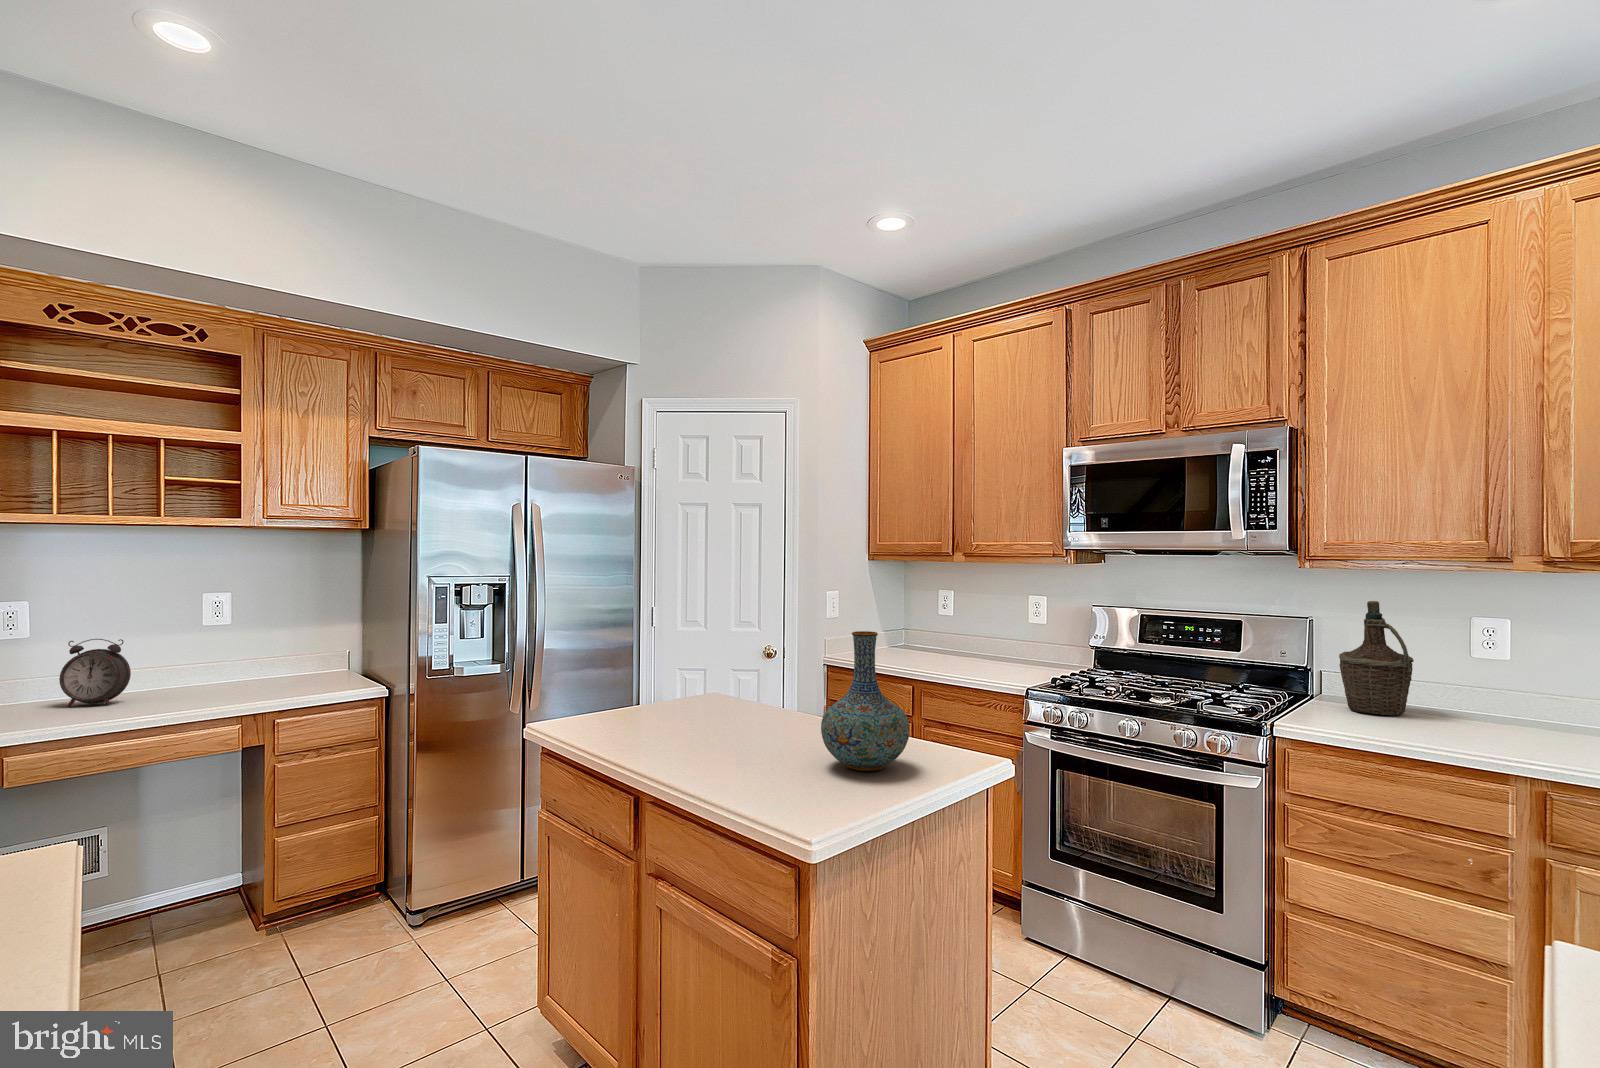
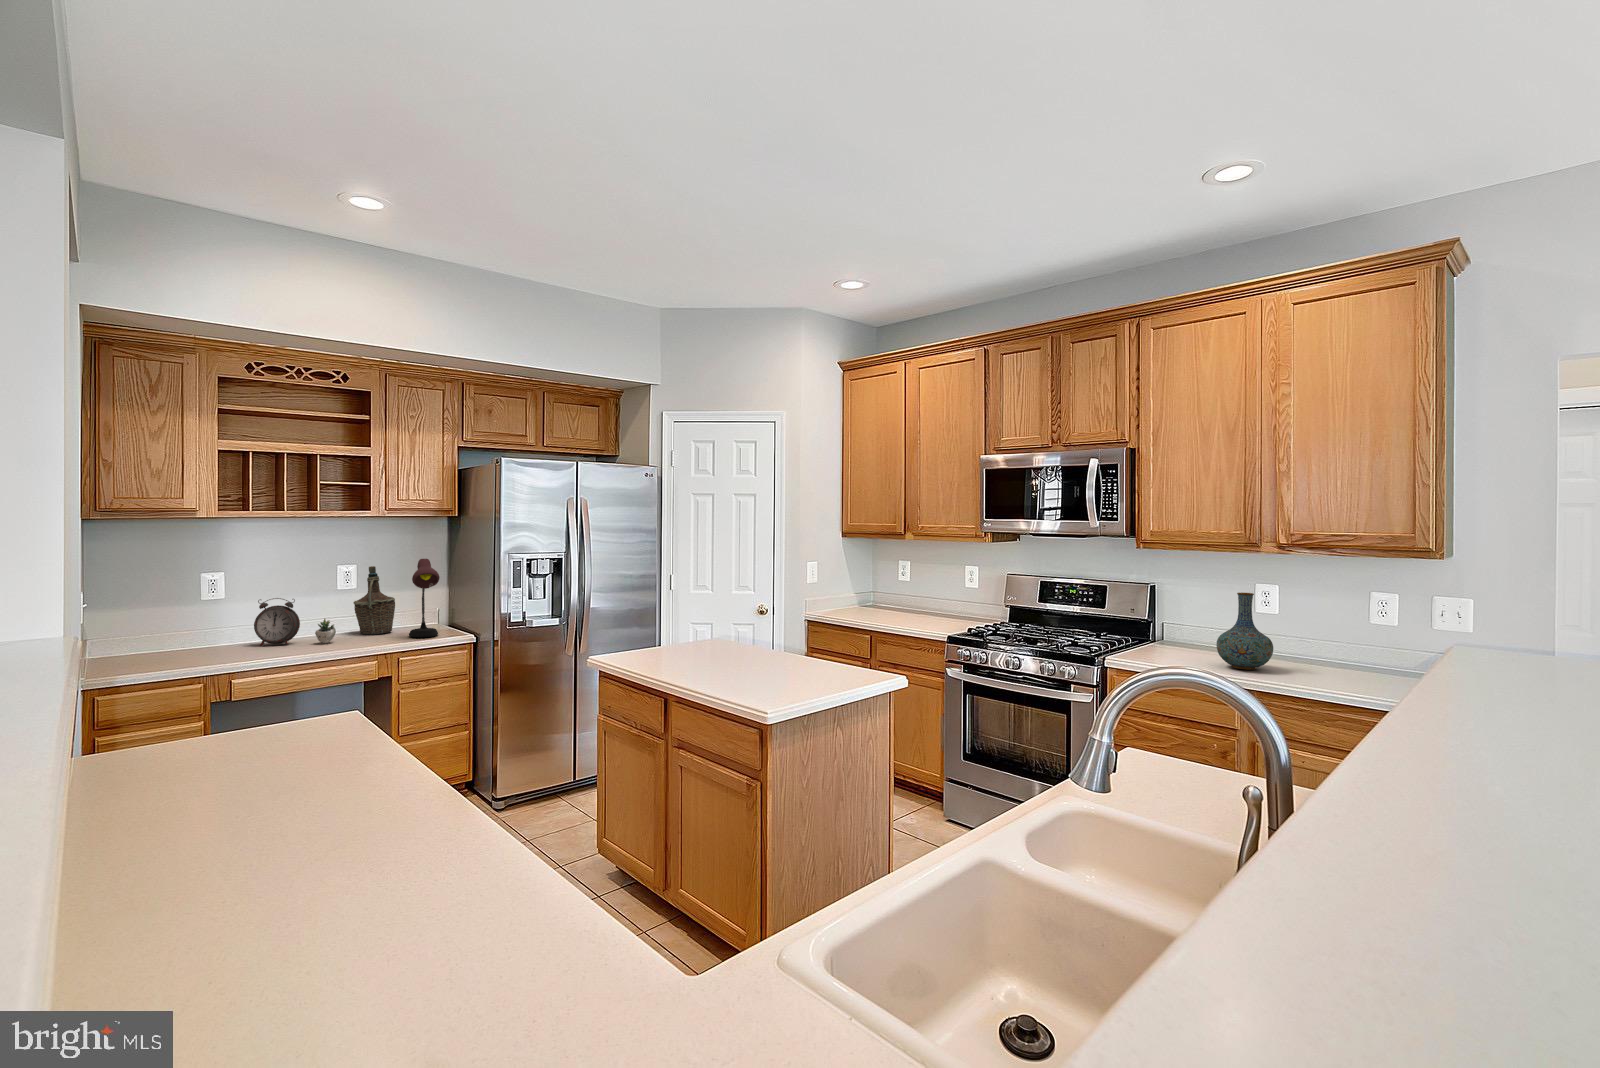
desk lamp: none [291,583,335,691] -> present [409,559,440,637]
bottle: present [1339,601,1414,716] -> present [353,566,395,635]
vase: present [821,631,910,771] -> present [1217,593,1273,670]
succulent plant: none [151,662,209,702] -> present [315,615,354,643]

